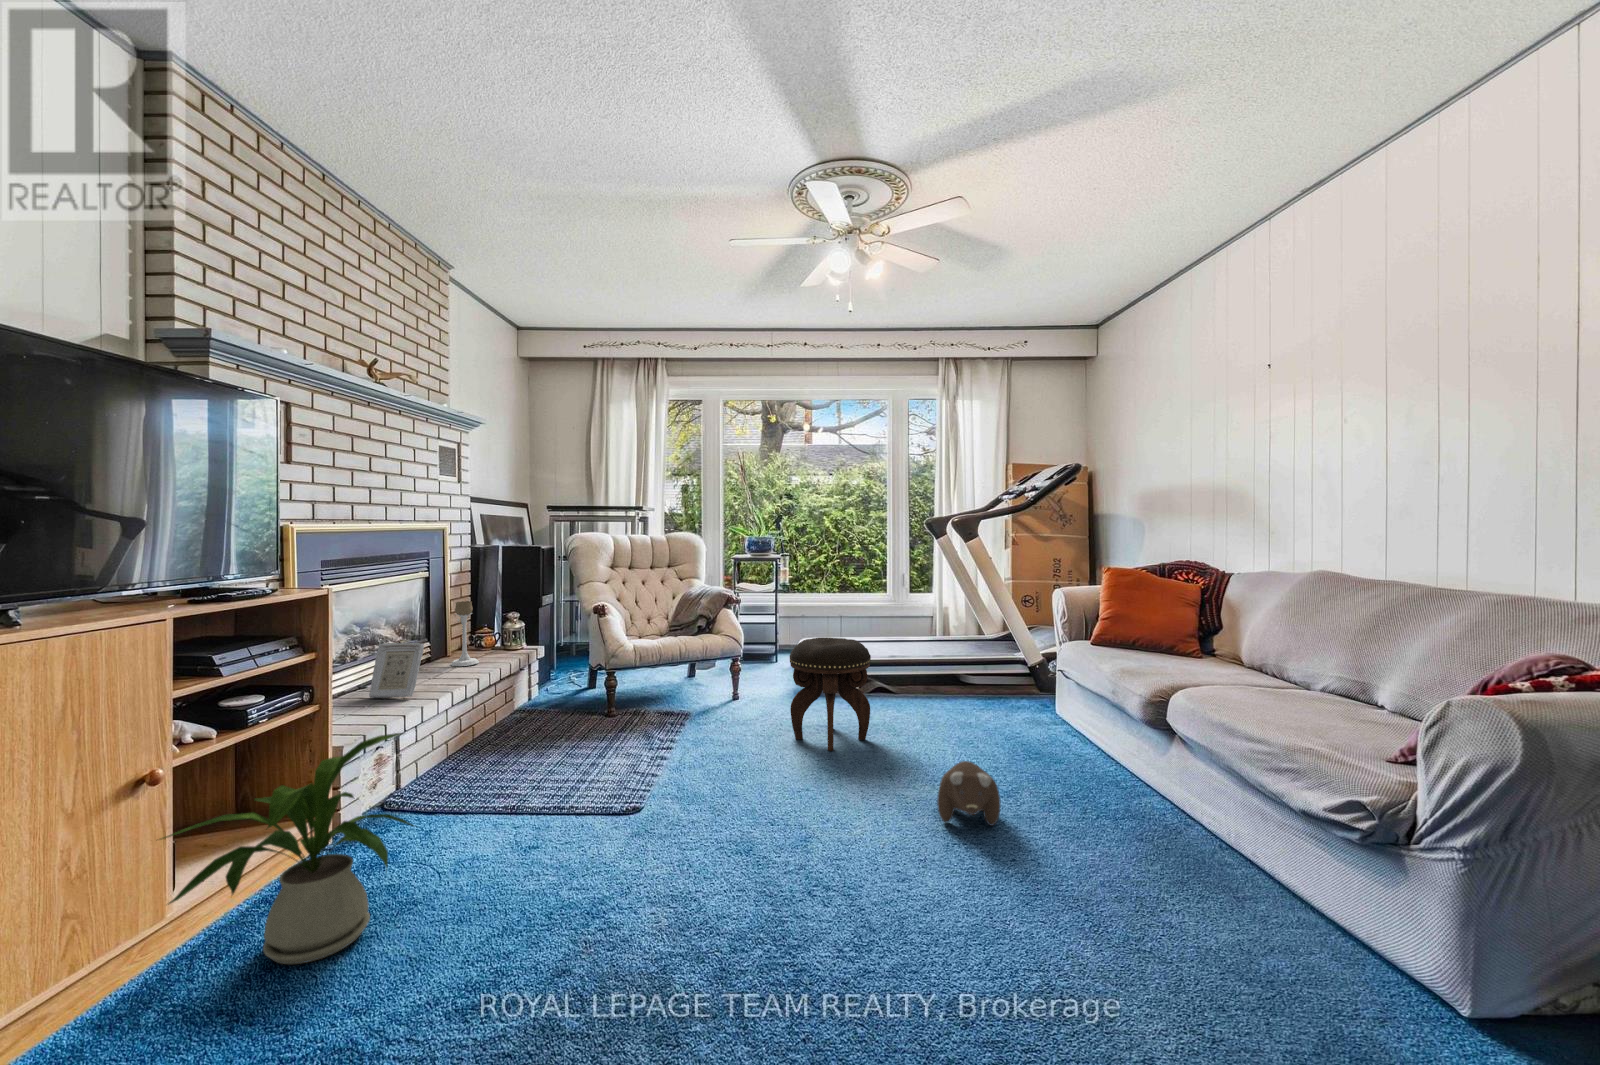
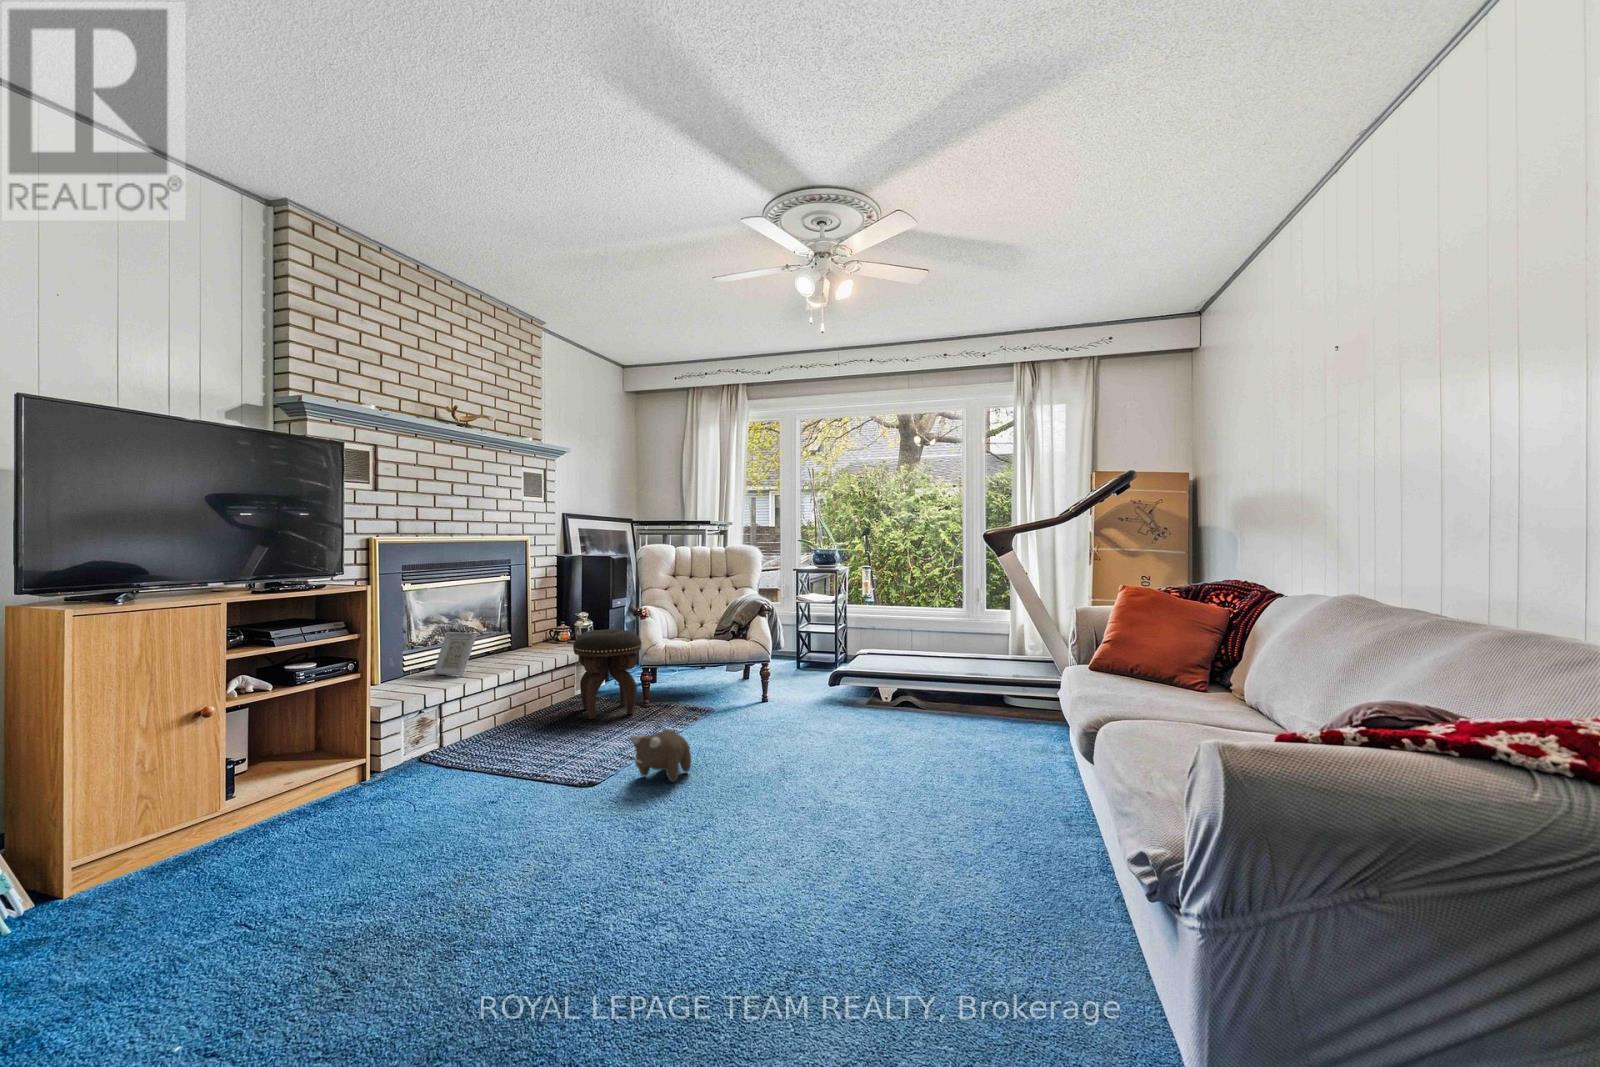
candle holder: present [451,601,479,666] -> none [520,601,542,655]
footstool: present [790,638,871,751] -> present [573,629,642,719]
house plant: present [162,733,414,964] -> none [198,695,392,853]
plush toy: present [937,761,1001,825] -> present [630,730,691,782]

